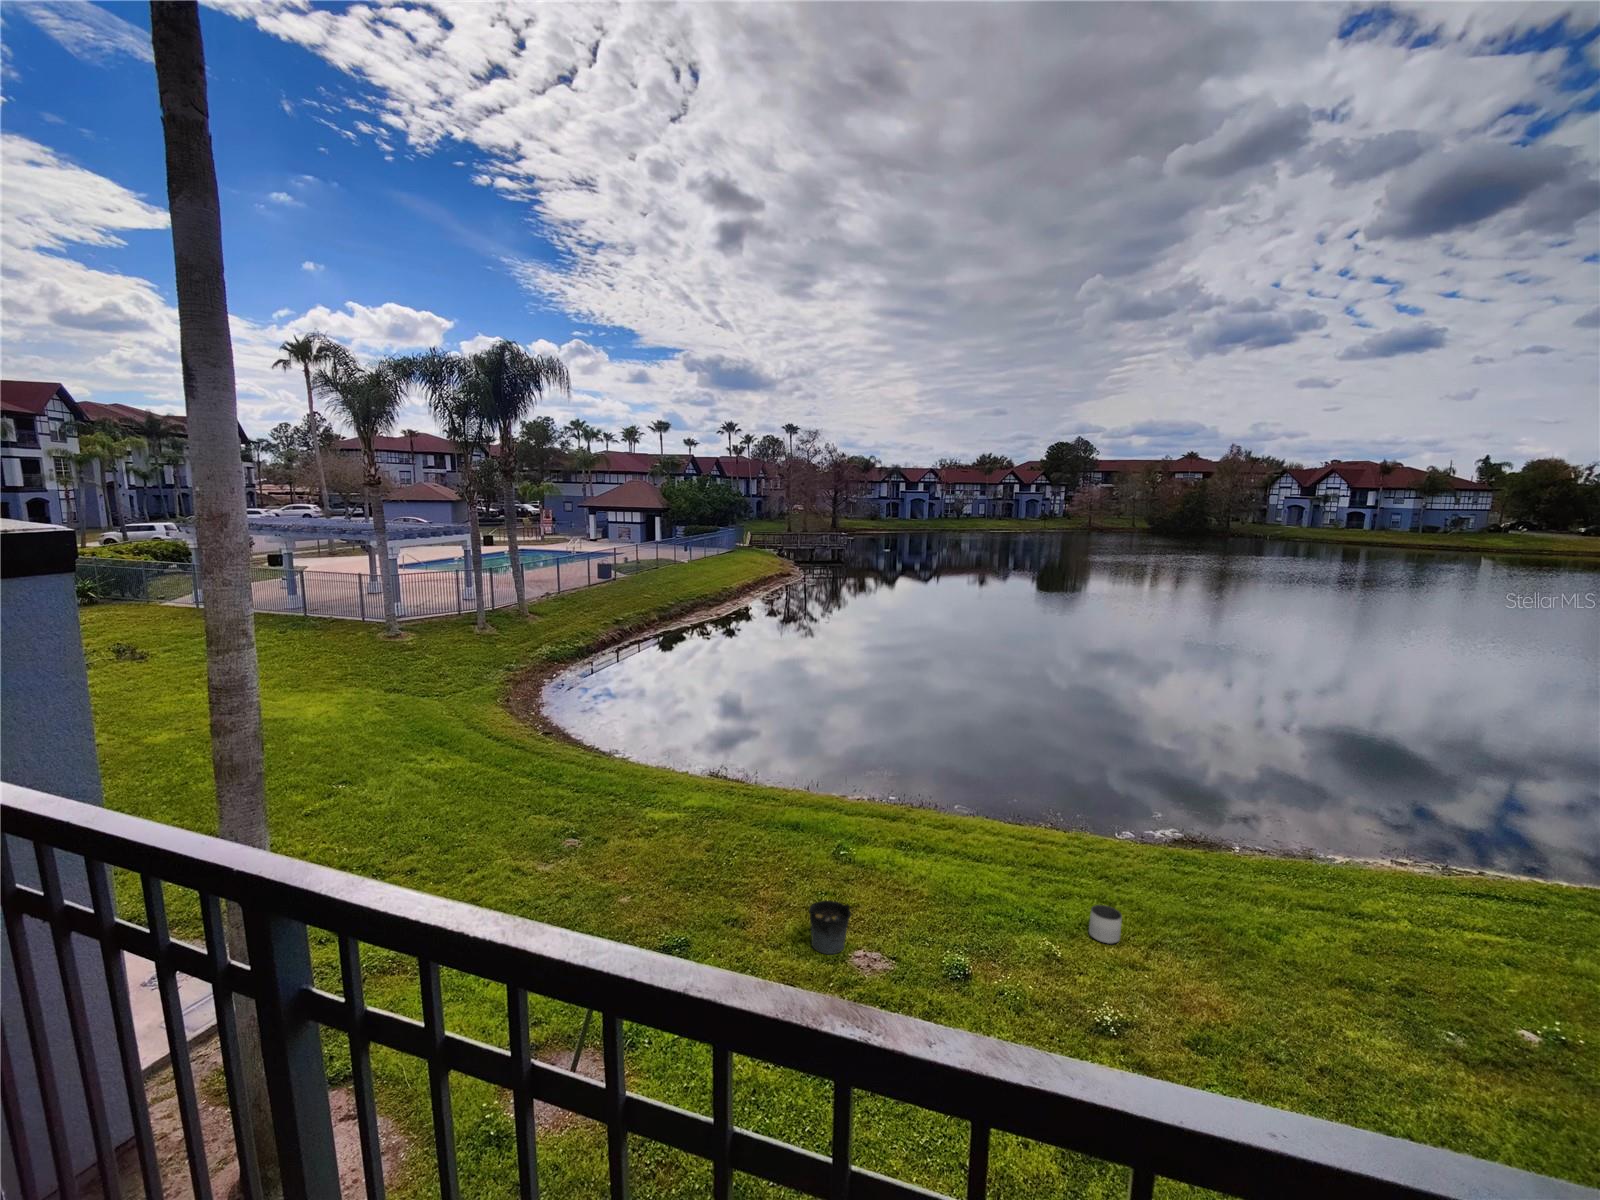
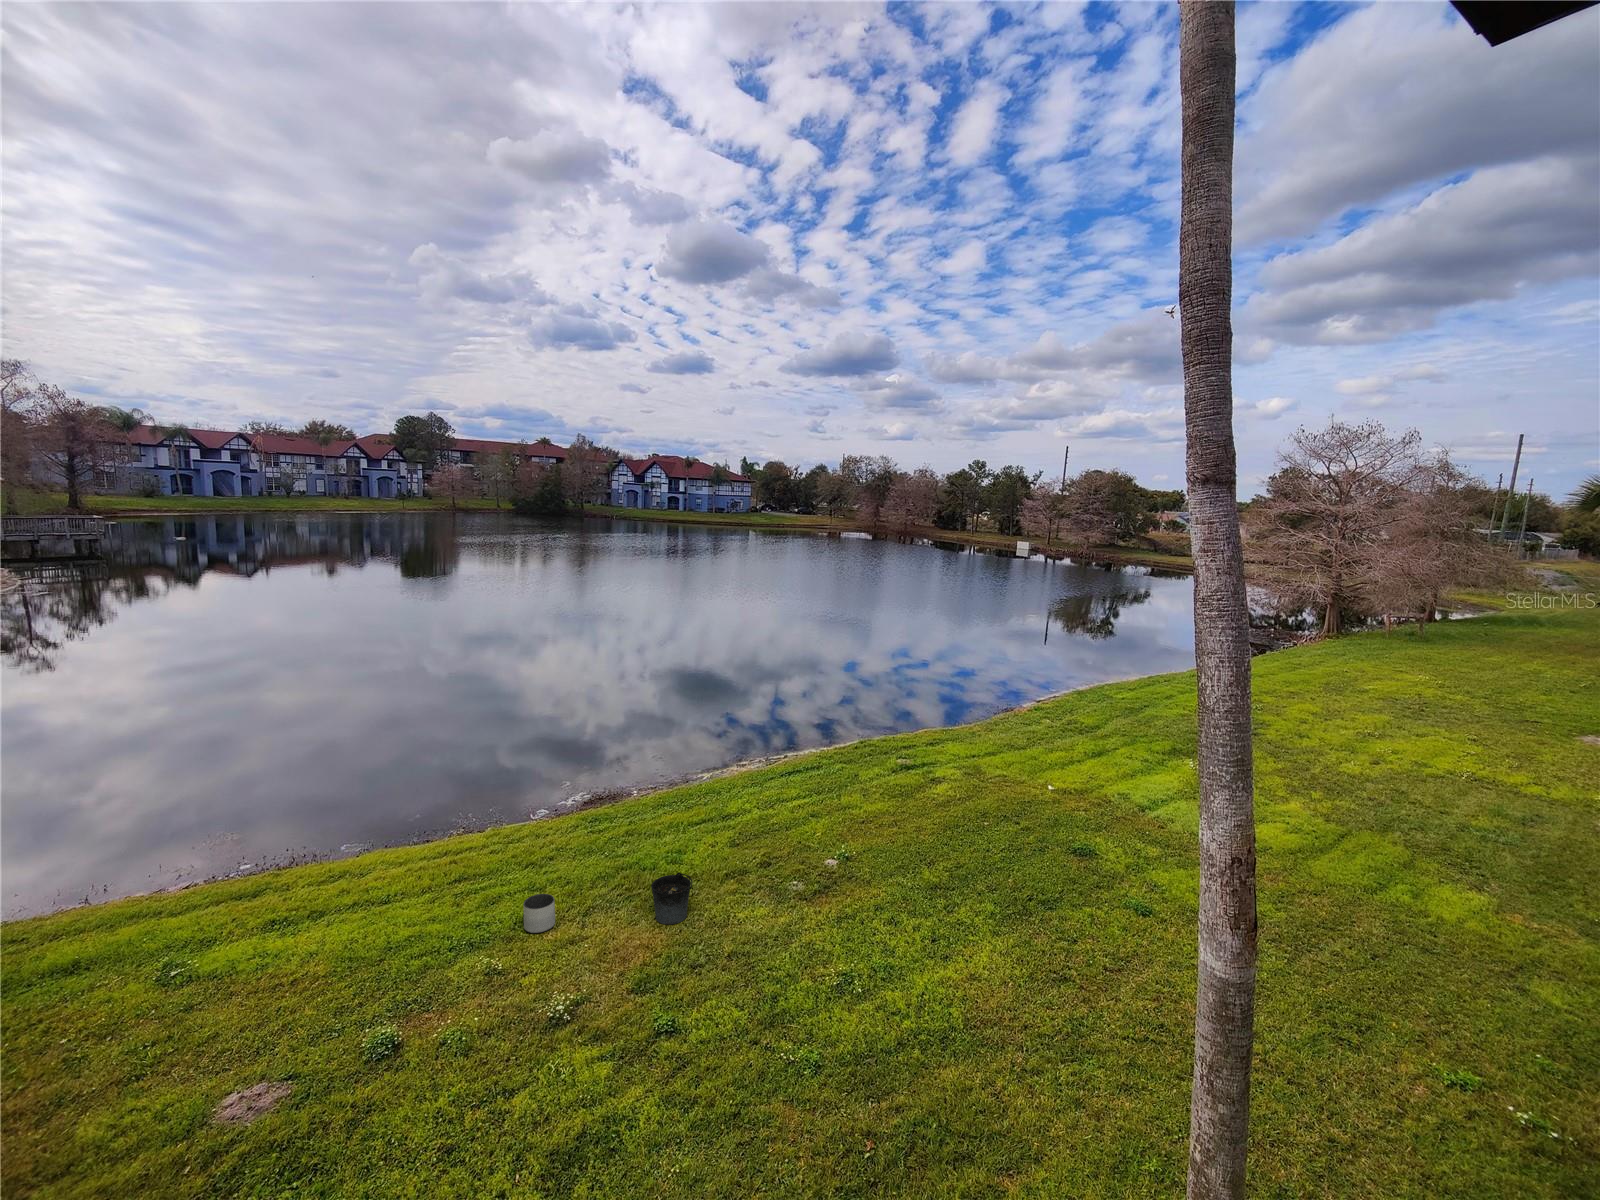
bucket: present [809,901,852,954] -> present [651,872,693,924]

